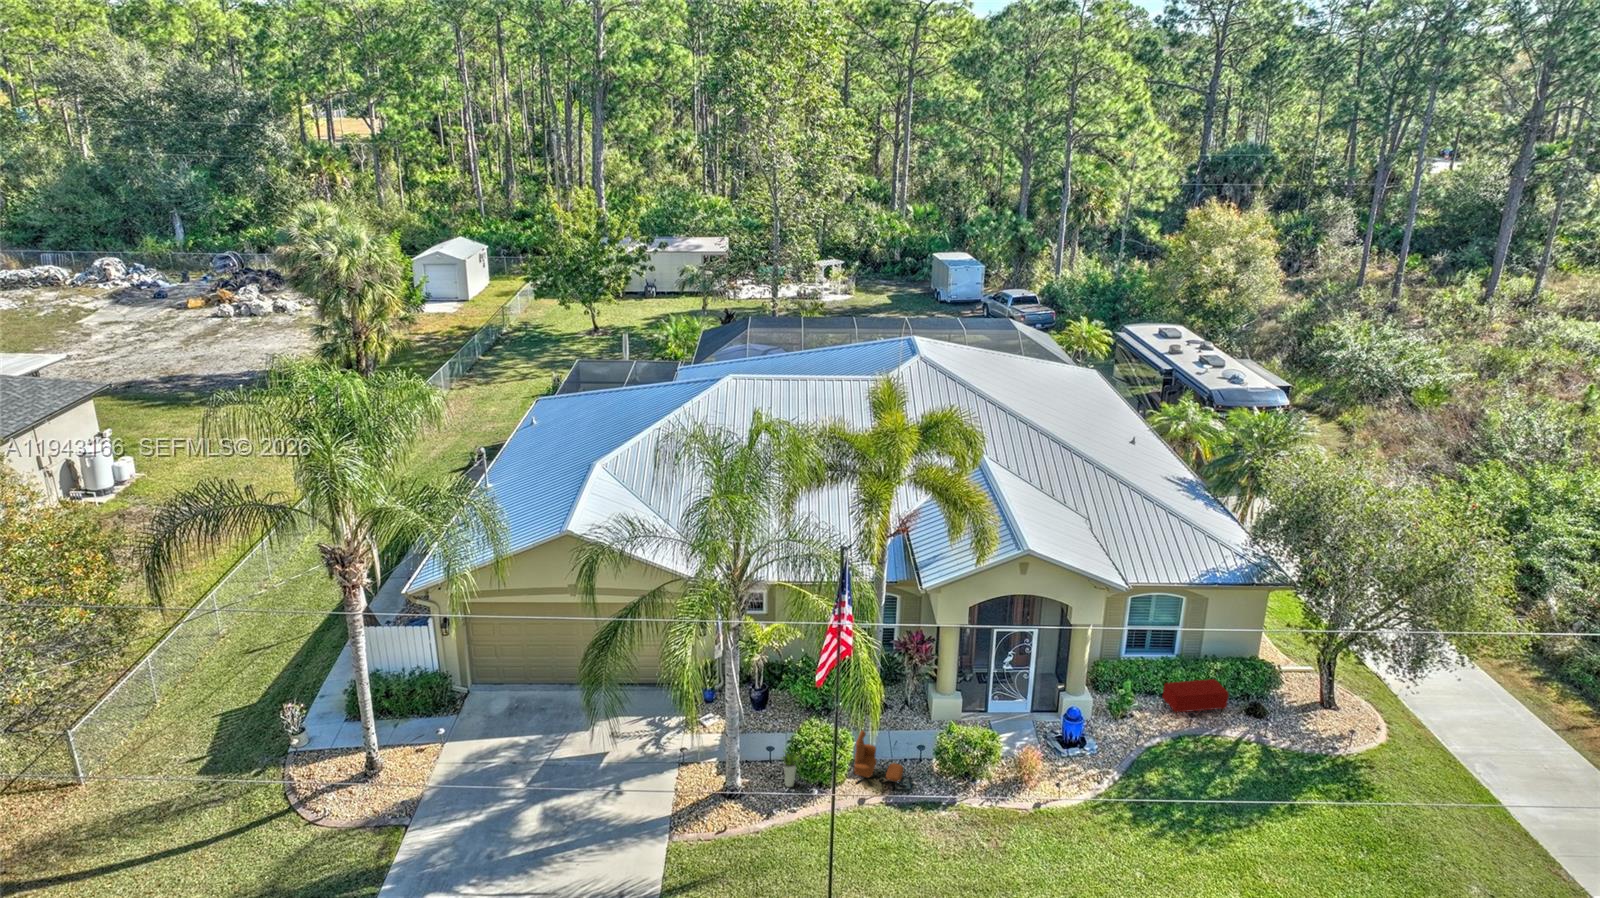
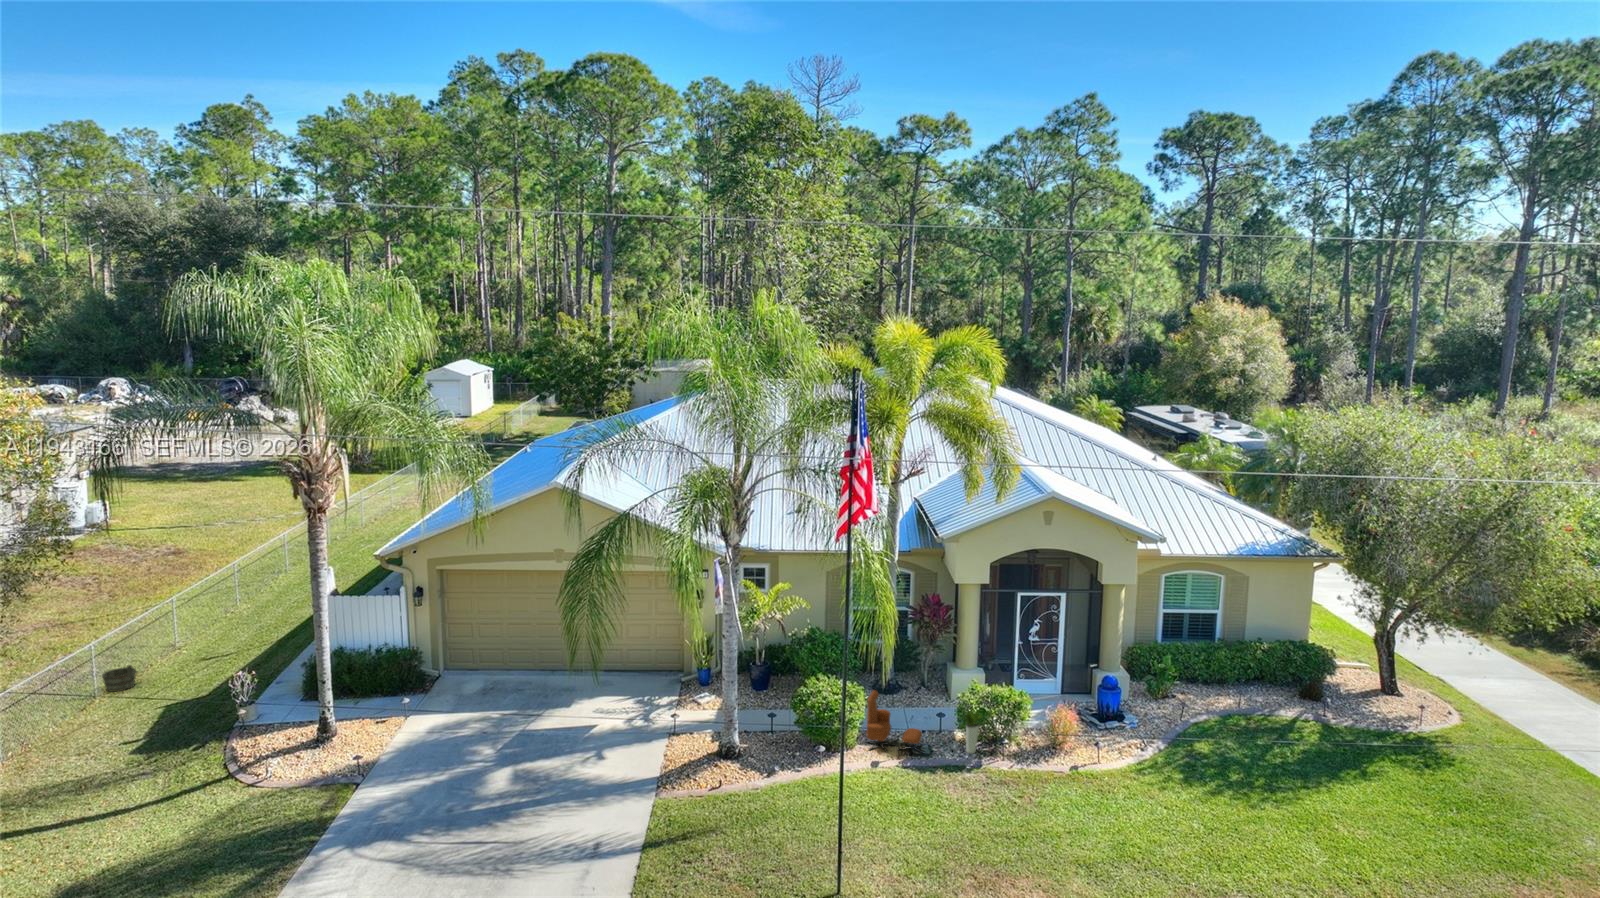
bucket: none [160,674,194,702] -> present [102,665,137,692]
bench: present [1162,679,1229,718] -> none [1205,661,1279,701]
planter: present [783,751,798,787] -> present [964,711,982,753]

